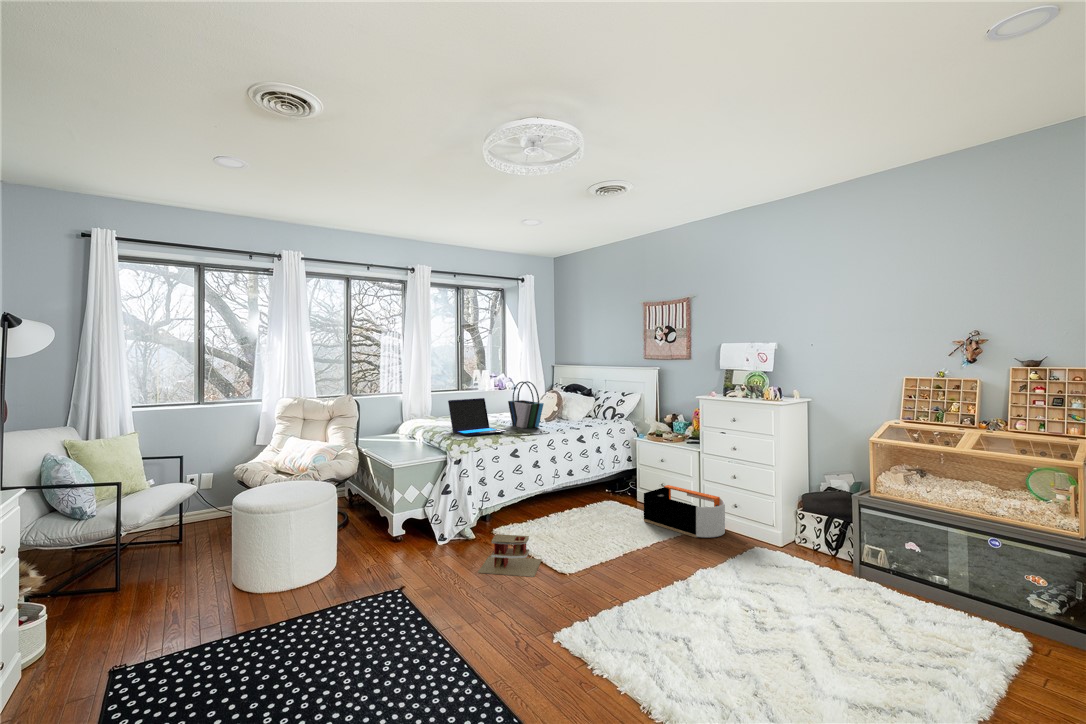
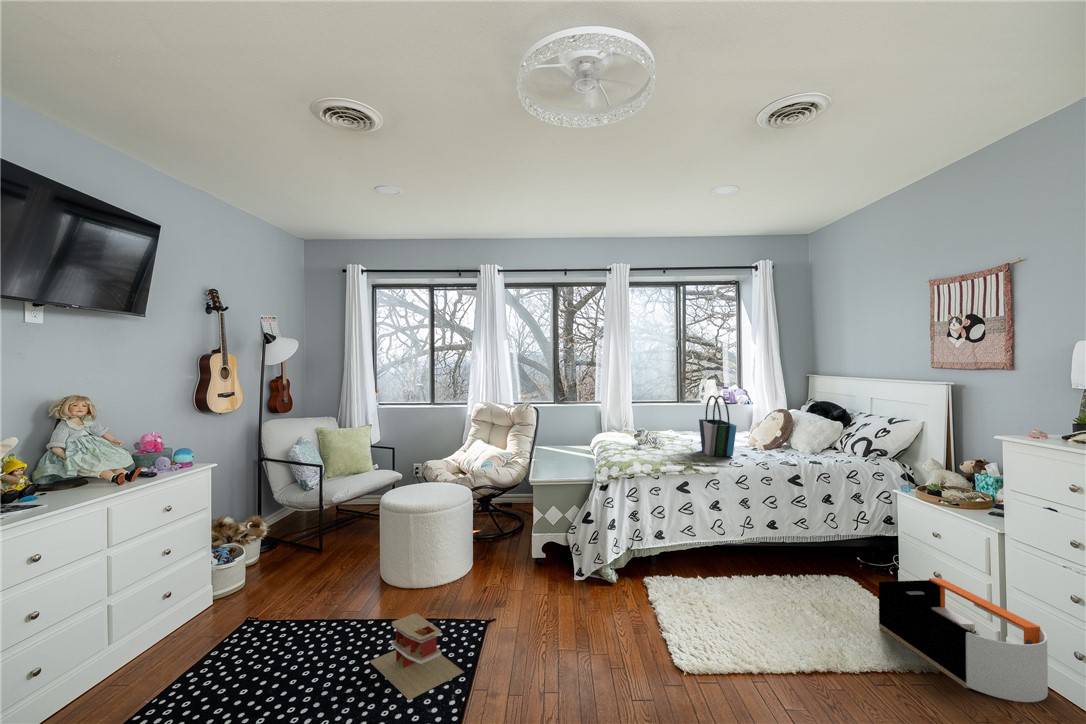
laptop: present [448,398,505,436] -> none [613,414,674,458]
toy house: present [478,534,542,577] -> present [370,613,464,700]

